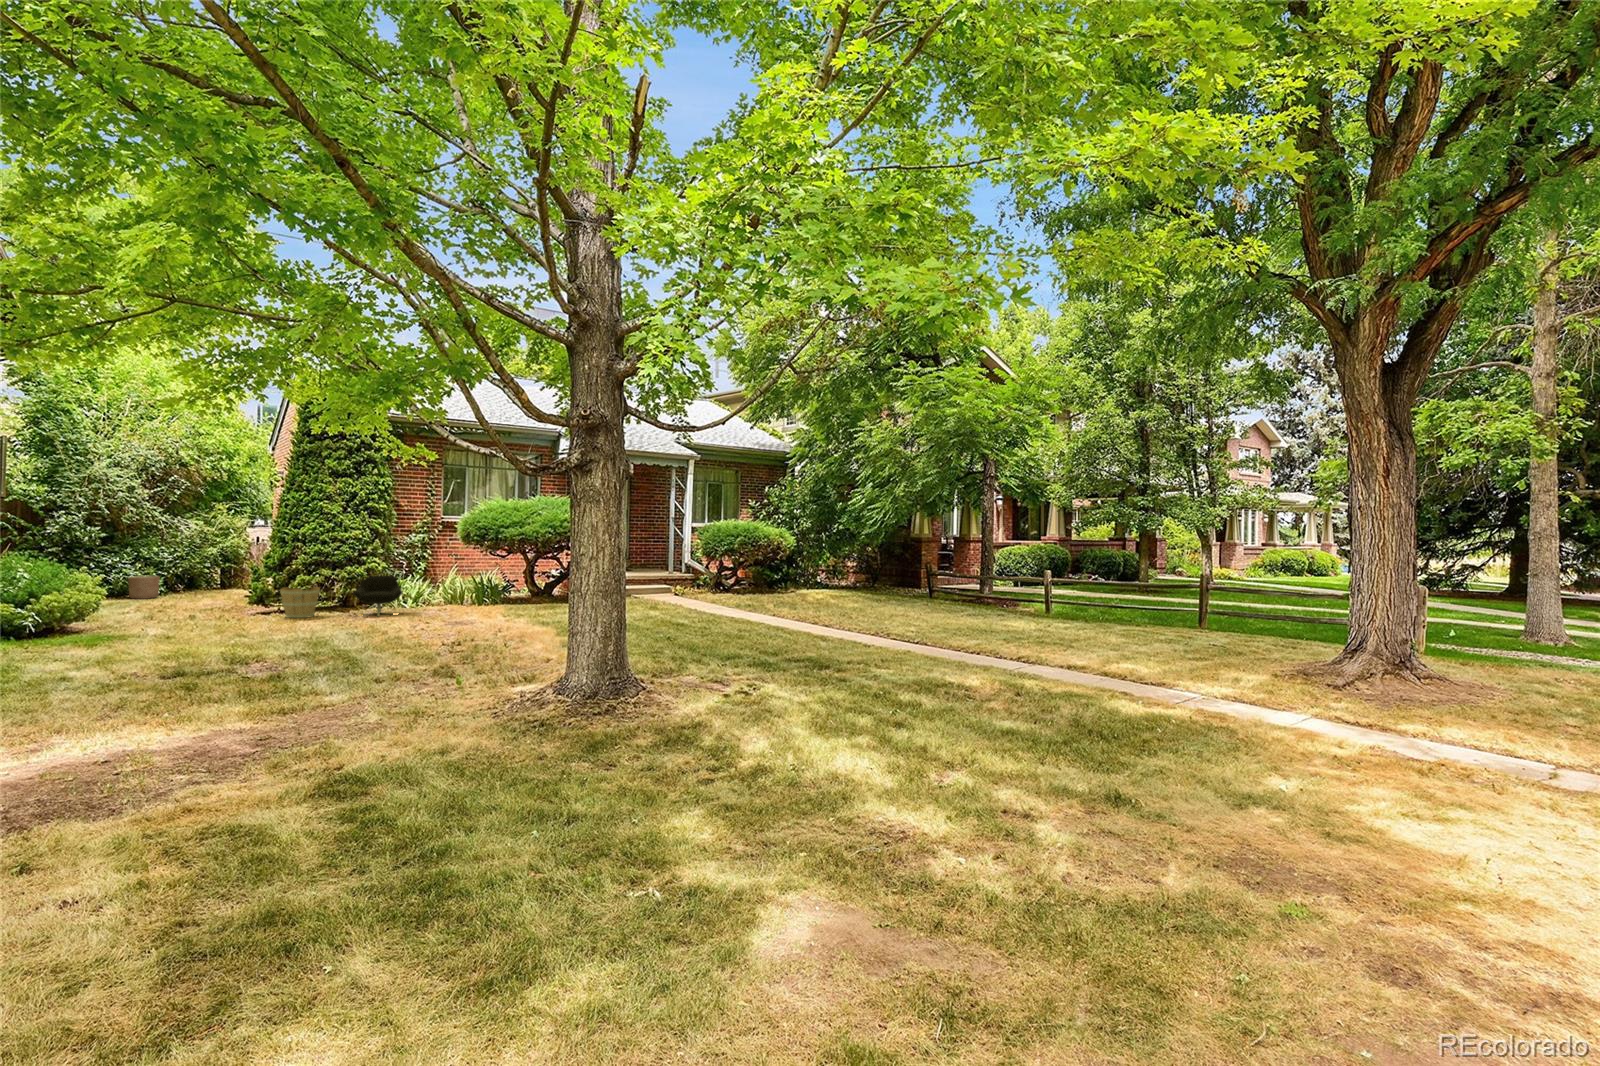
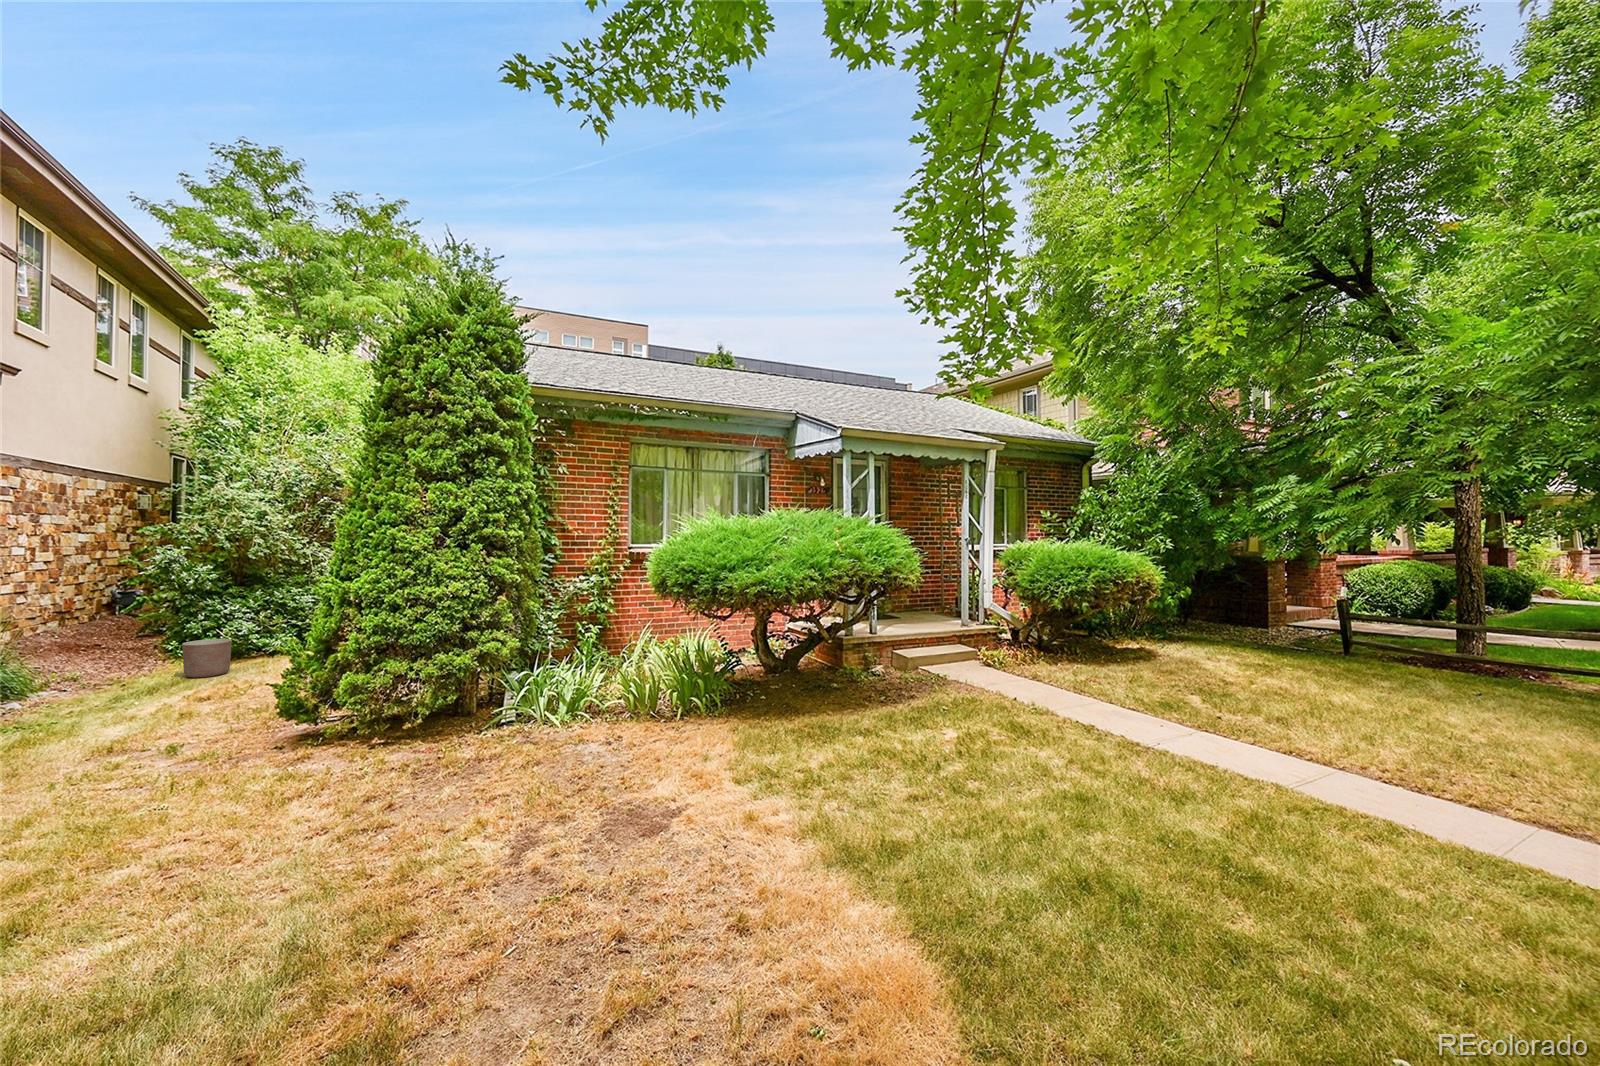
lounge chair: present [353,575,403,616] -> none [441,666,544,766]
wooden bucket: present [280,587,320,618] -> none [302,695,387,770]

